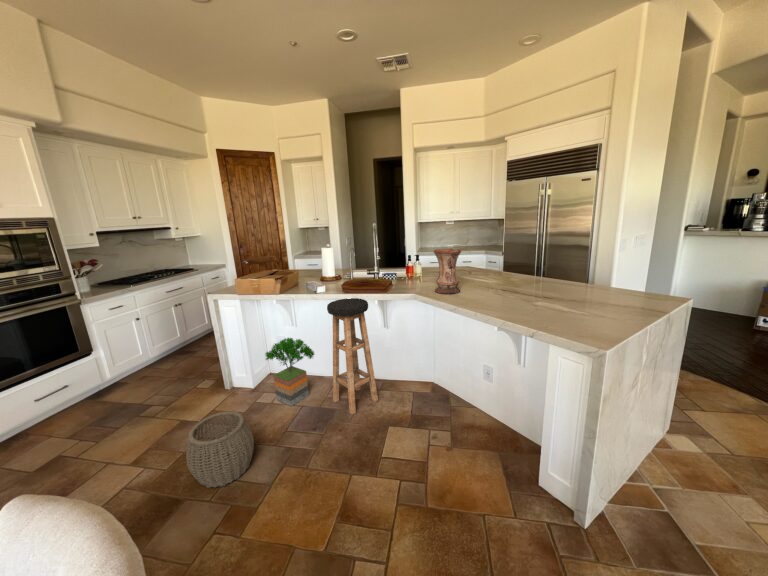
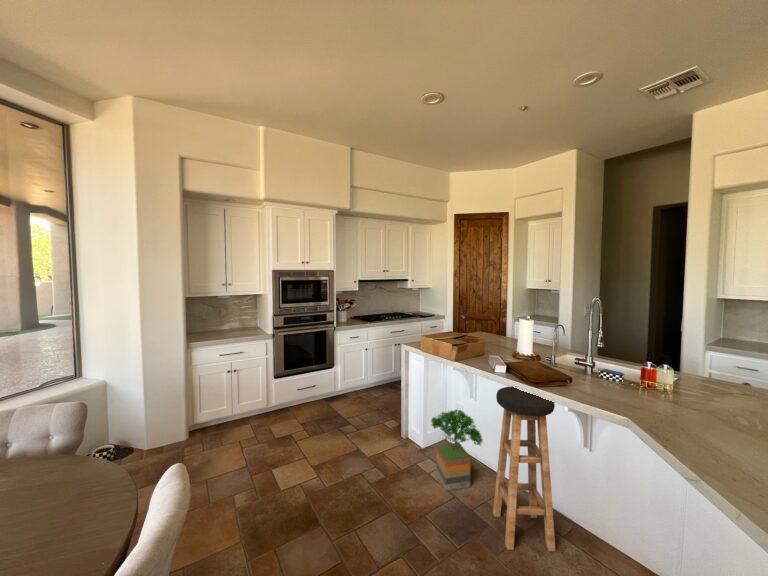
vase: present [434,249,461,294] -> none [677,356,751,448]
woven basket: present [186,411,254,488] -> none [328,462,386,543]

